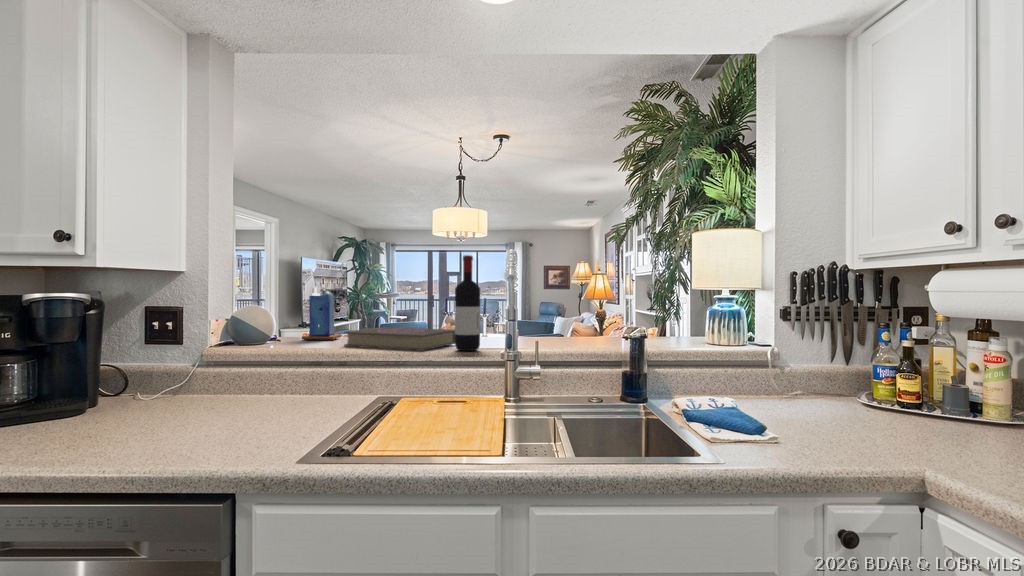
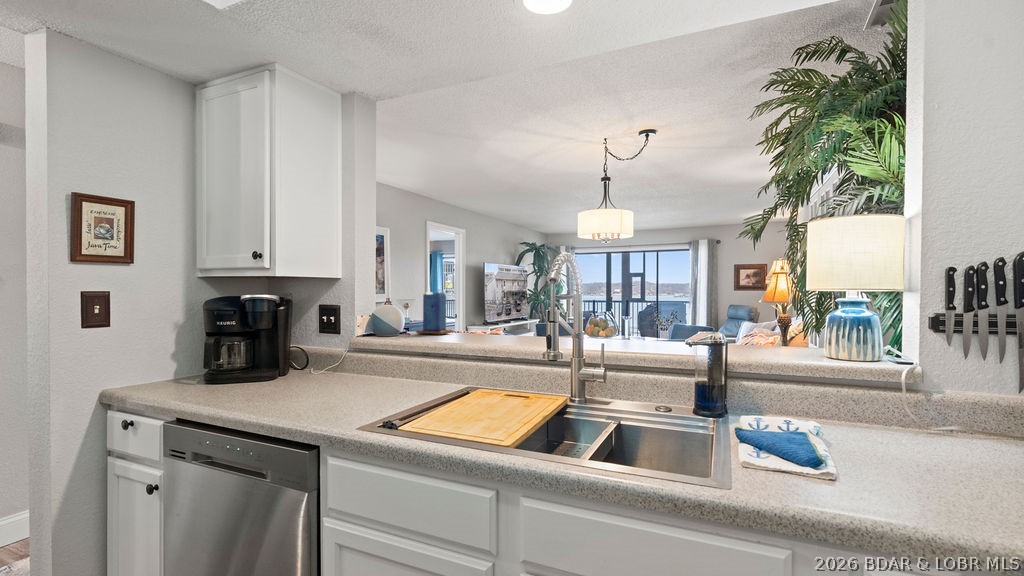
wine bottle: present [455,255,480,351] -> none [526,254,552,351]
book: present [344,327,455,351] -> none [437,324,541,348]

